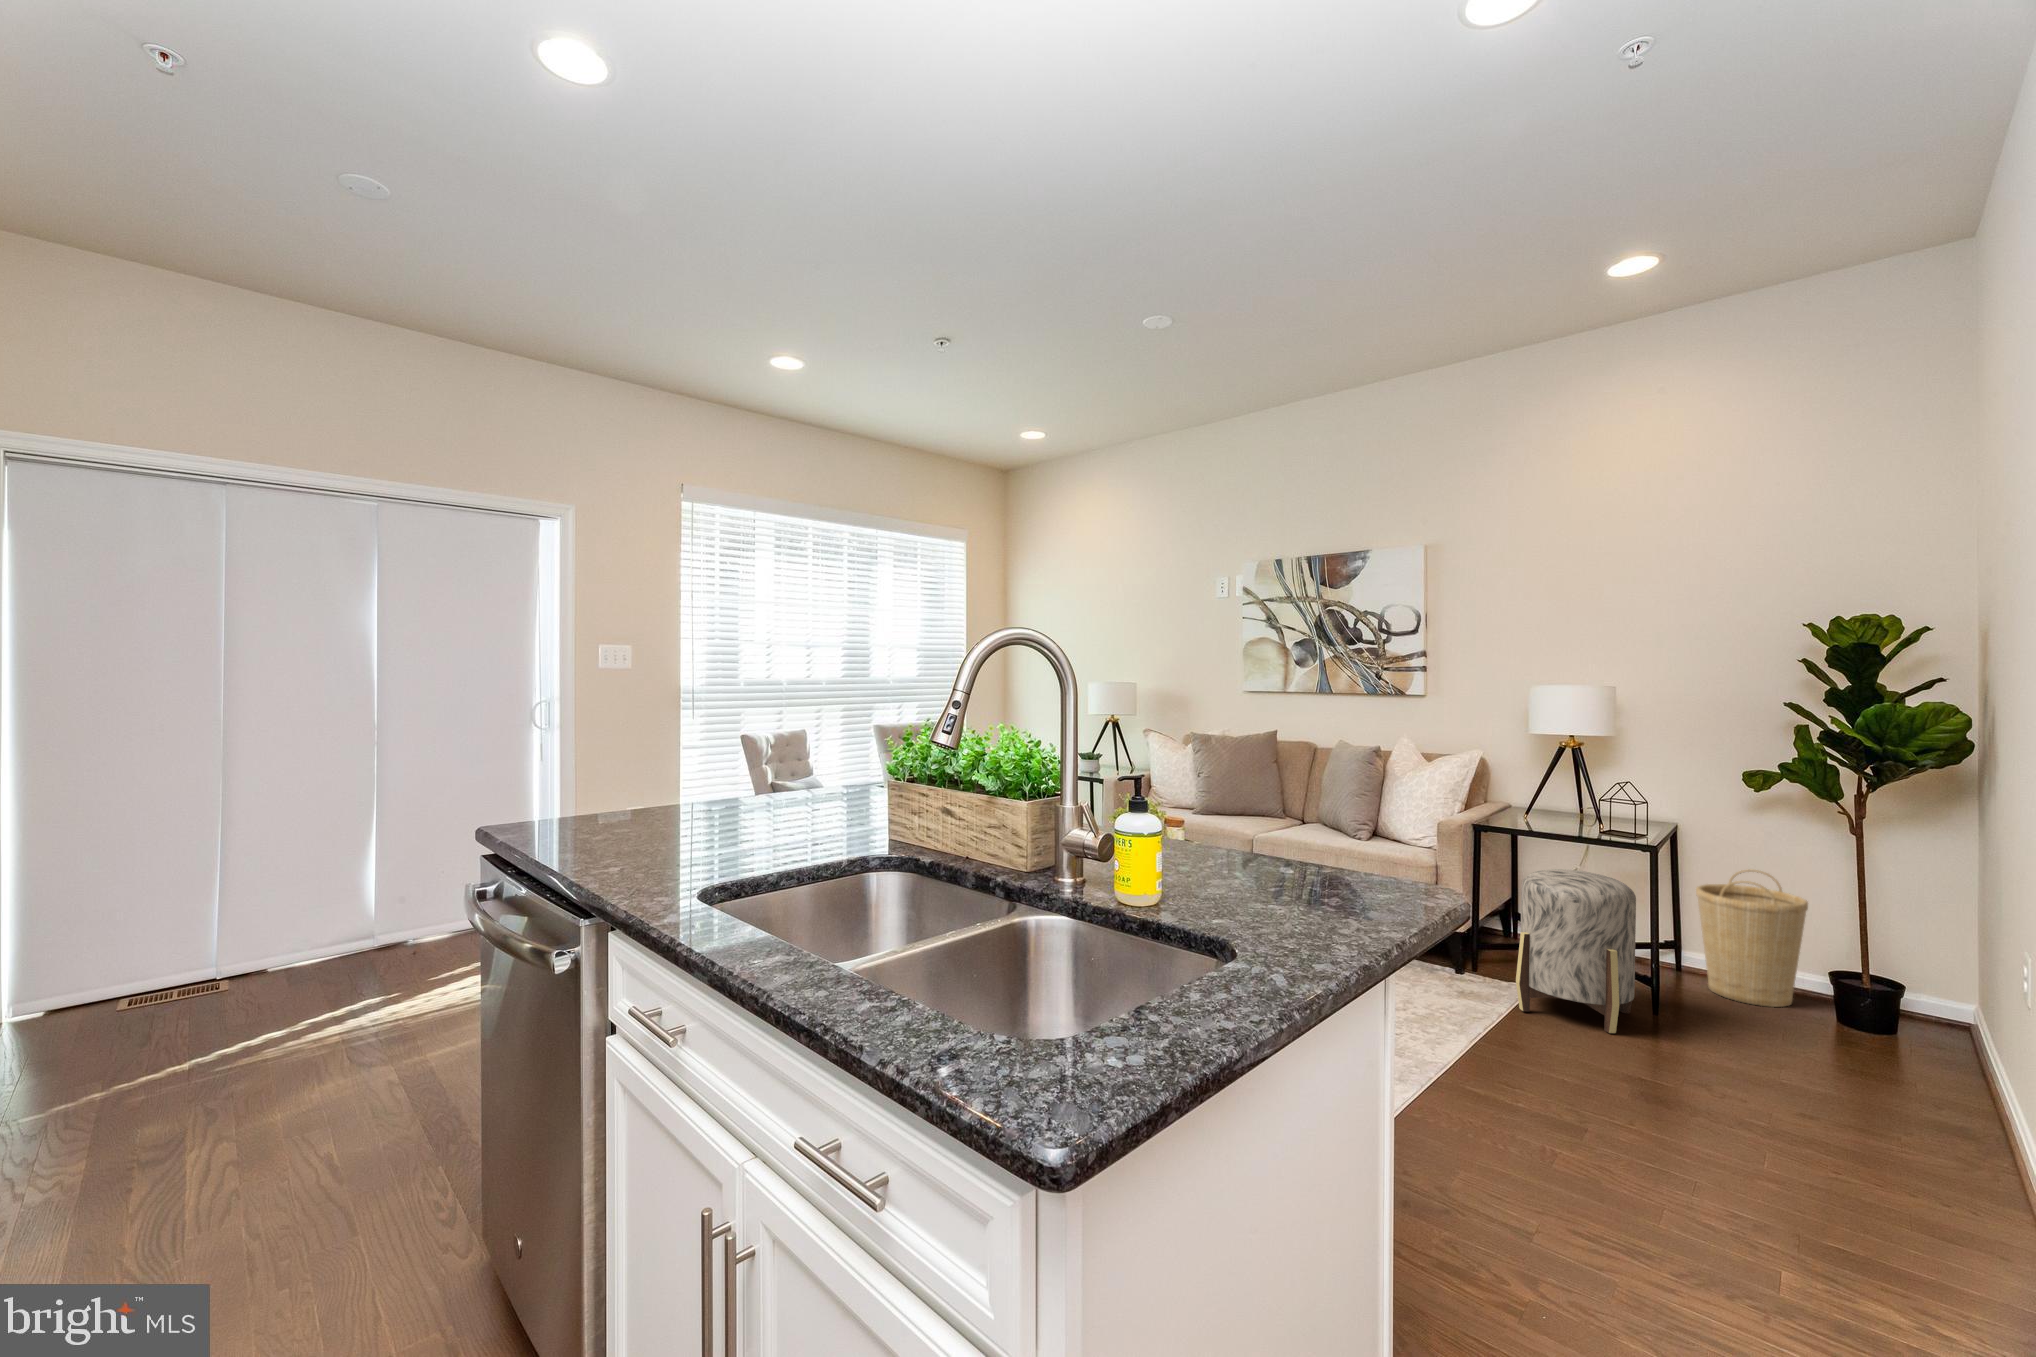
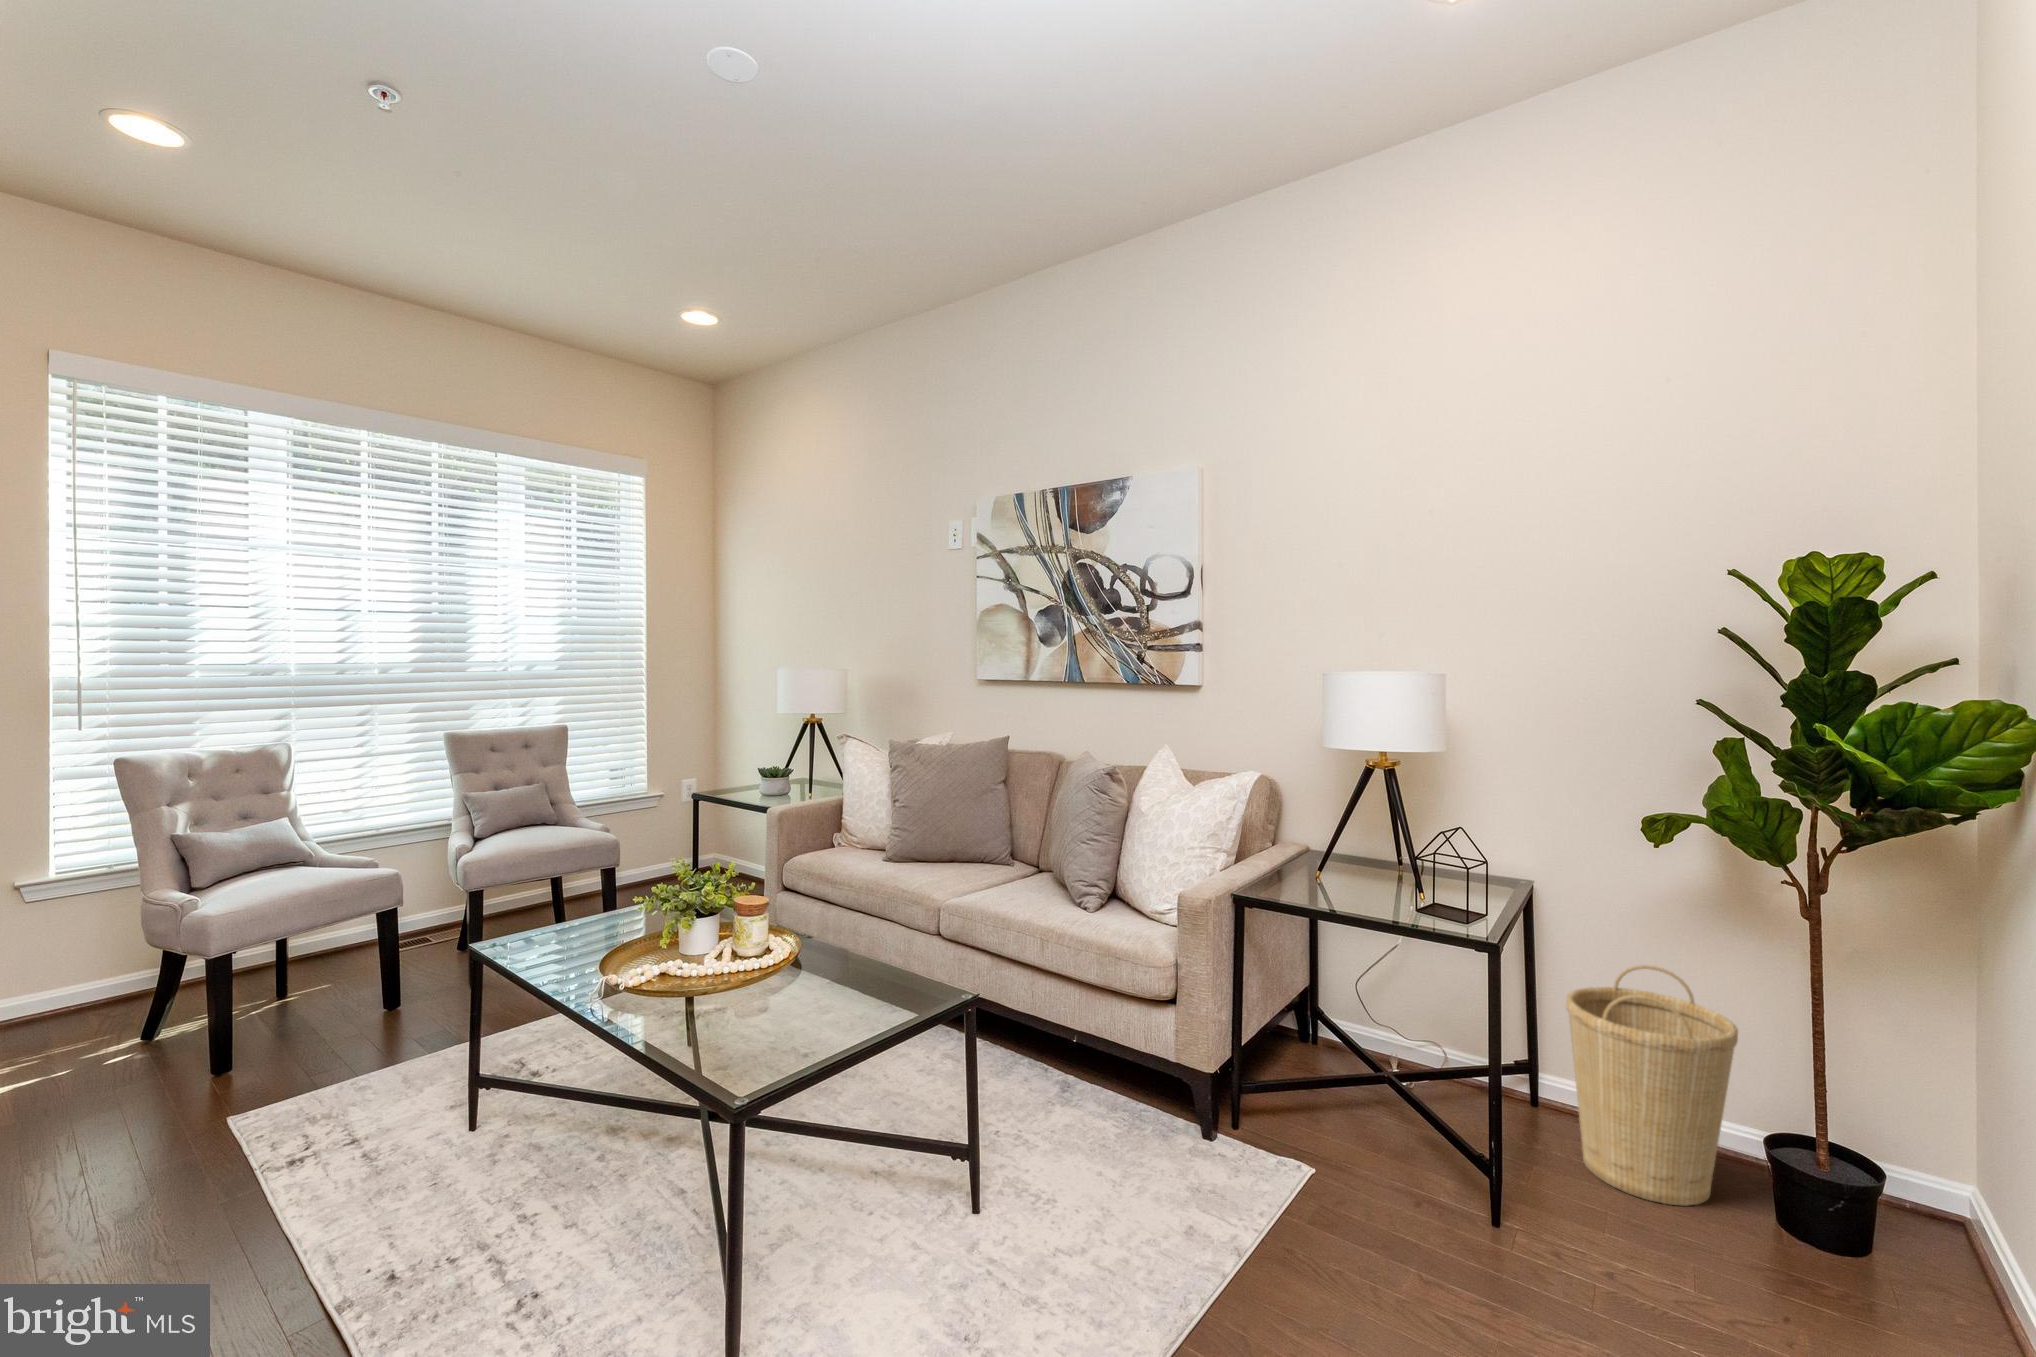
ottoman: present [1516,869,1636,1033] -> none [1270,981,1468,1302]

